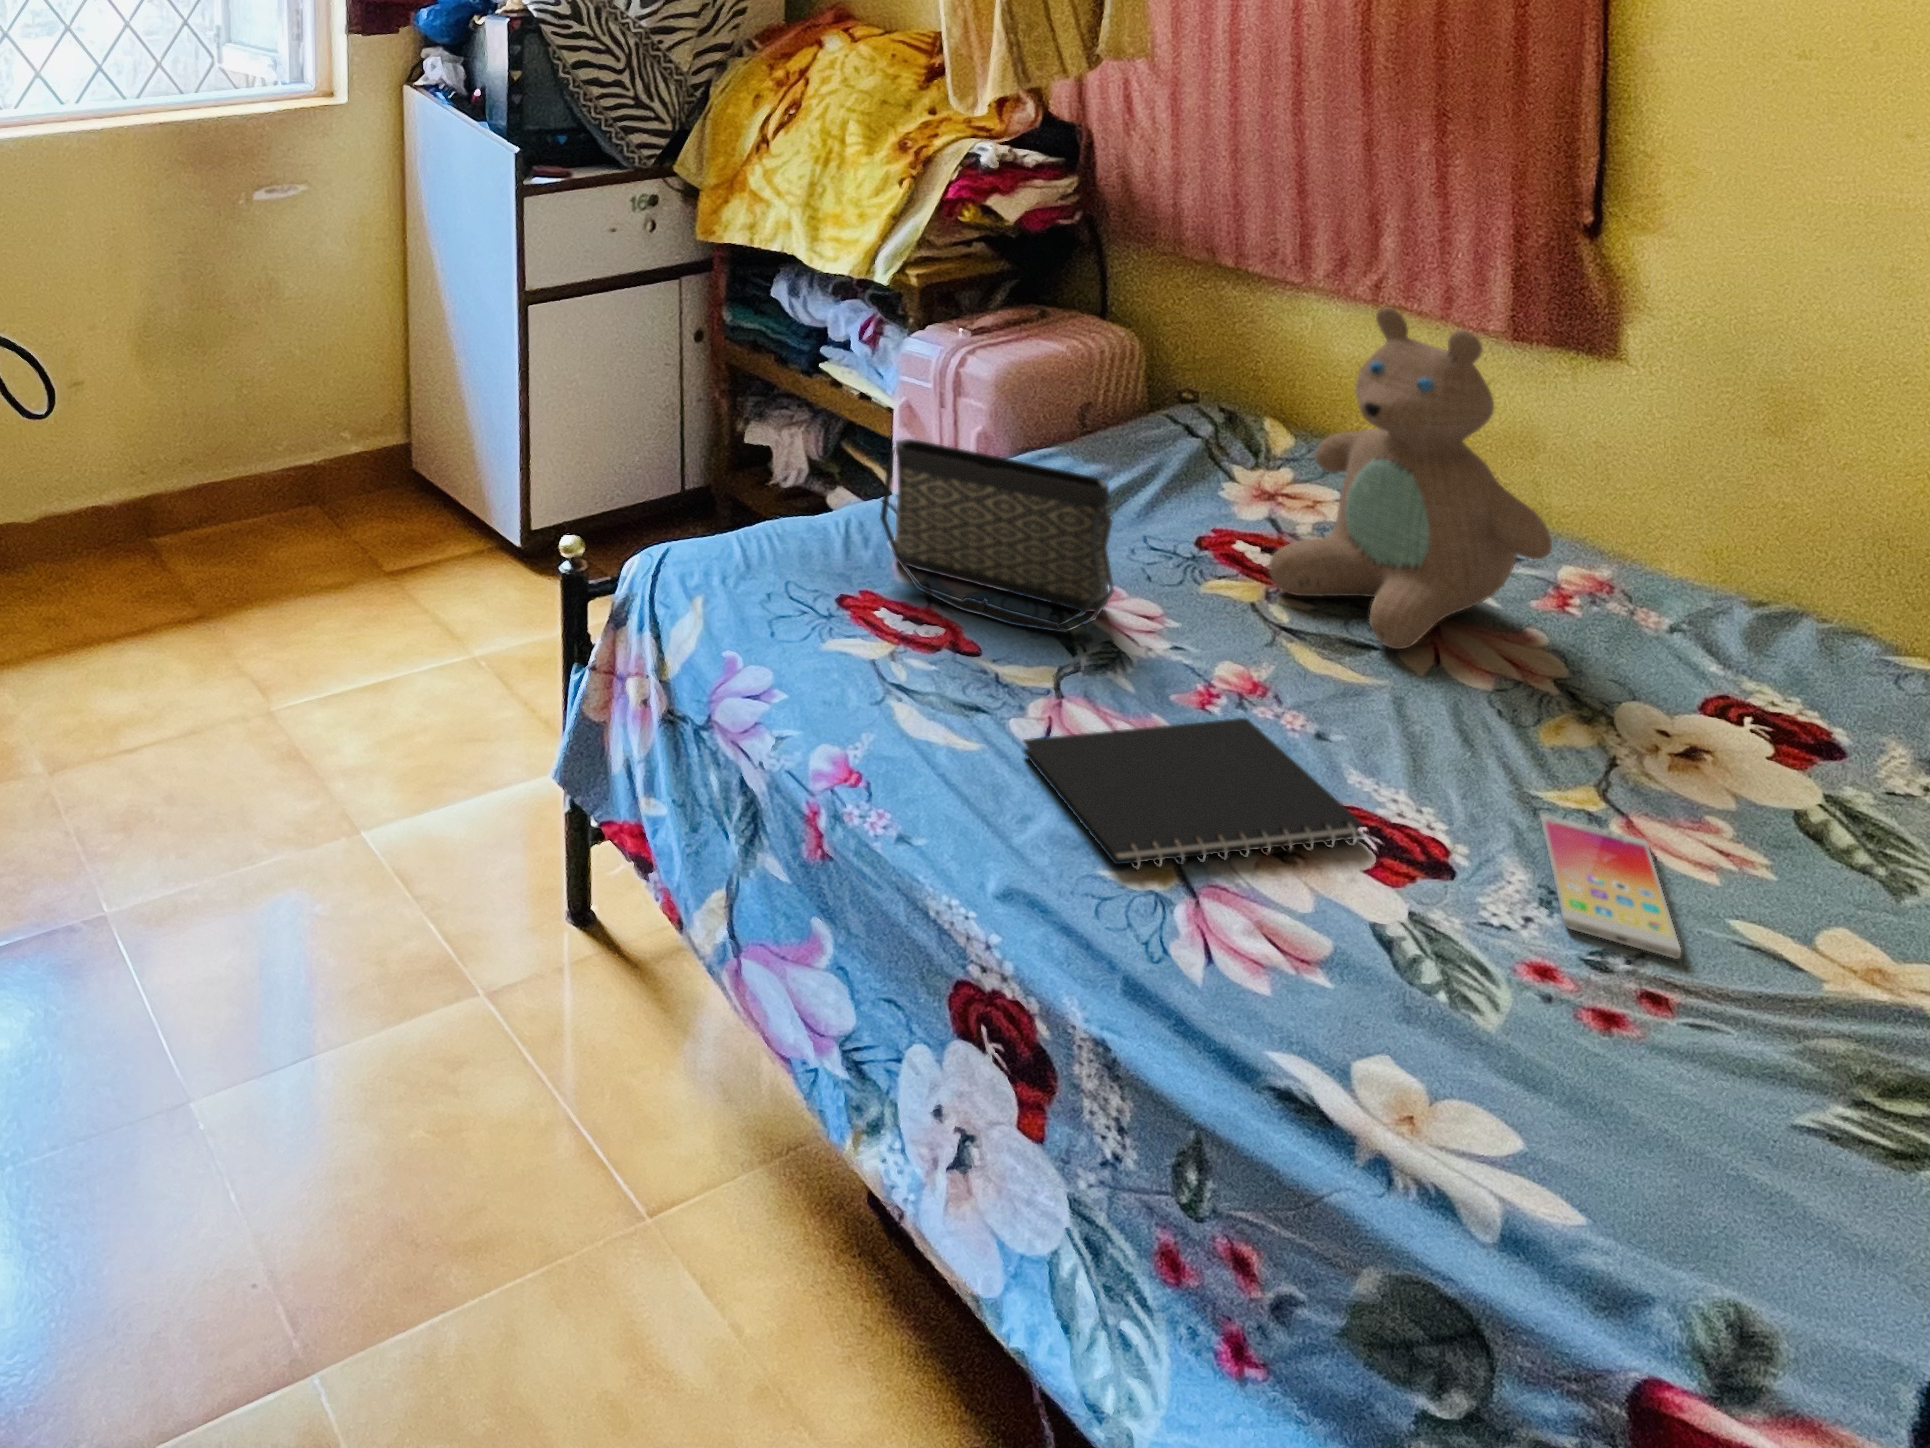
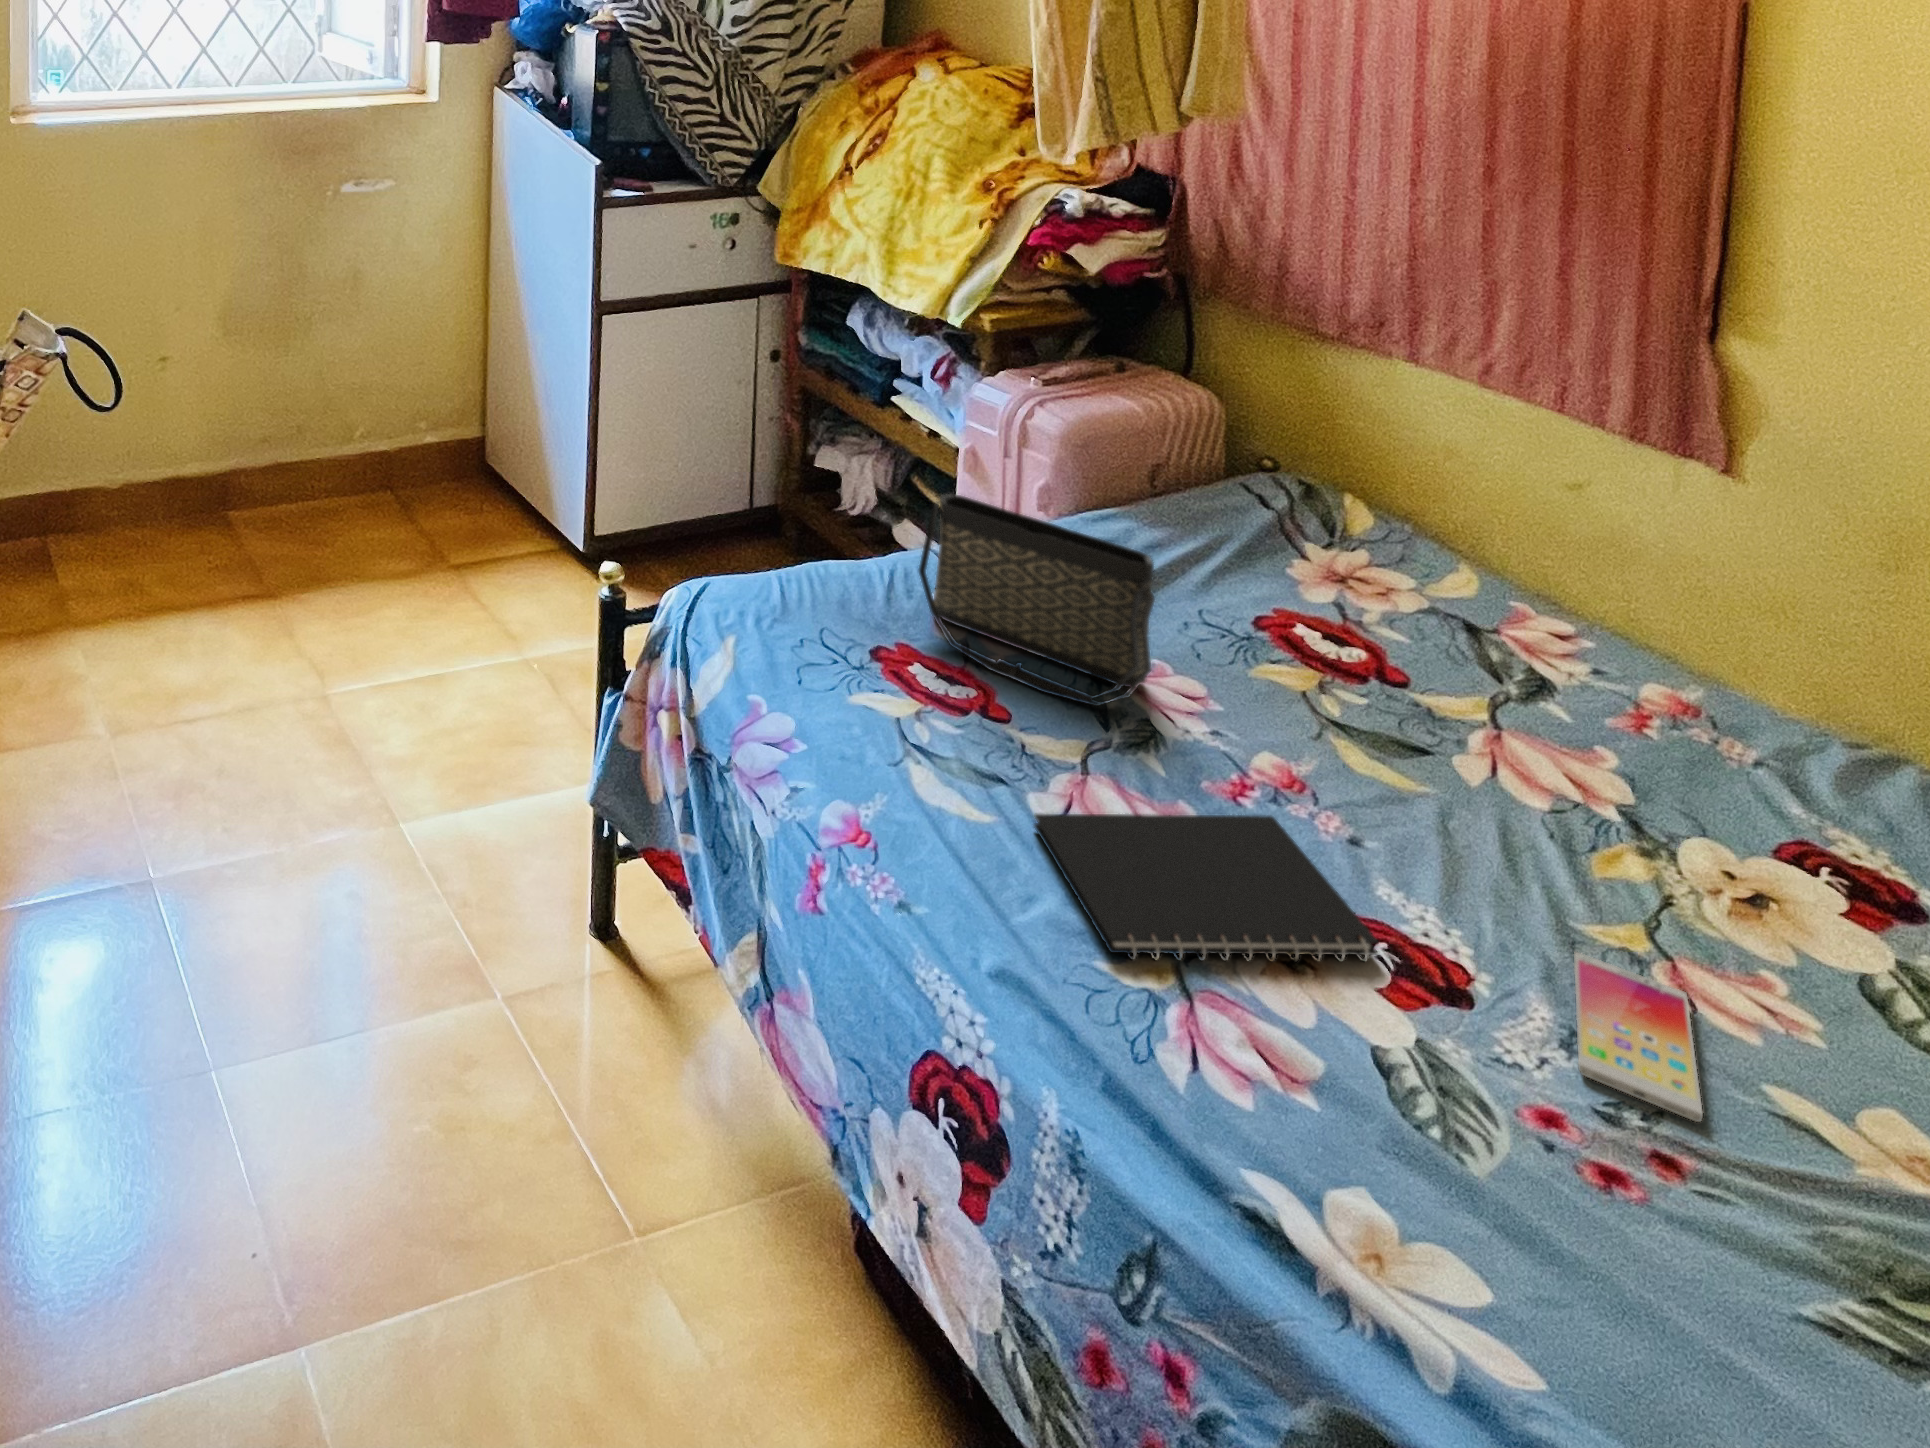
teddy bear: present [1269,307,1552,649] -> none [1324,404,1629,759]

